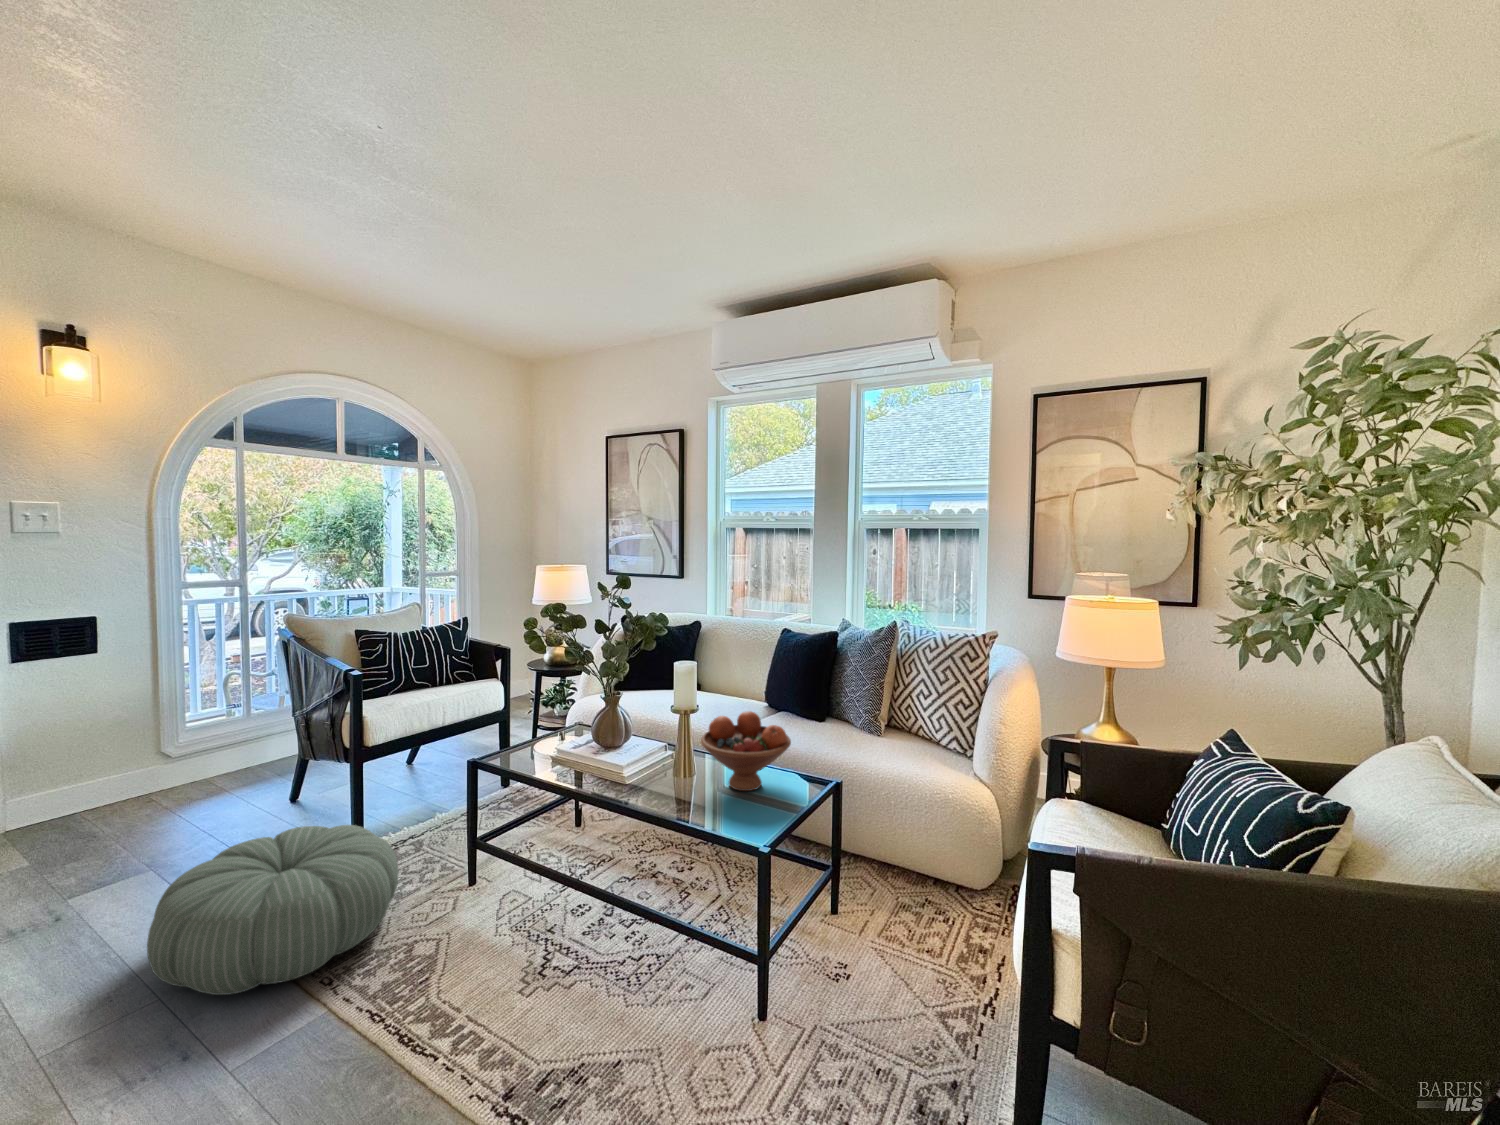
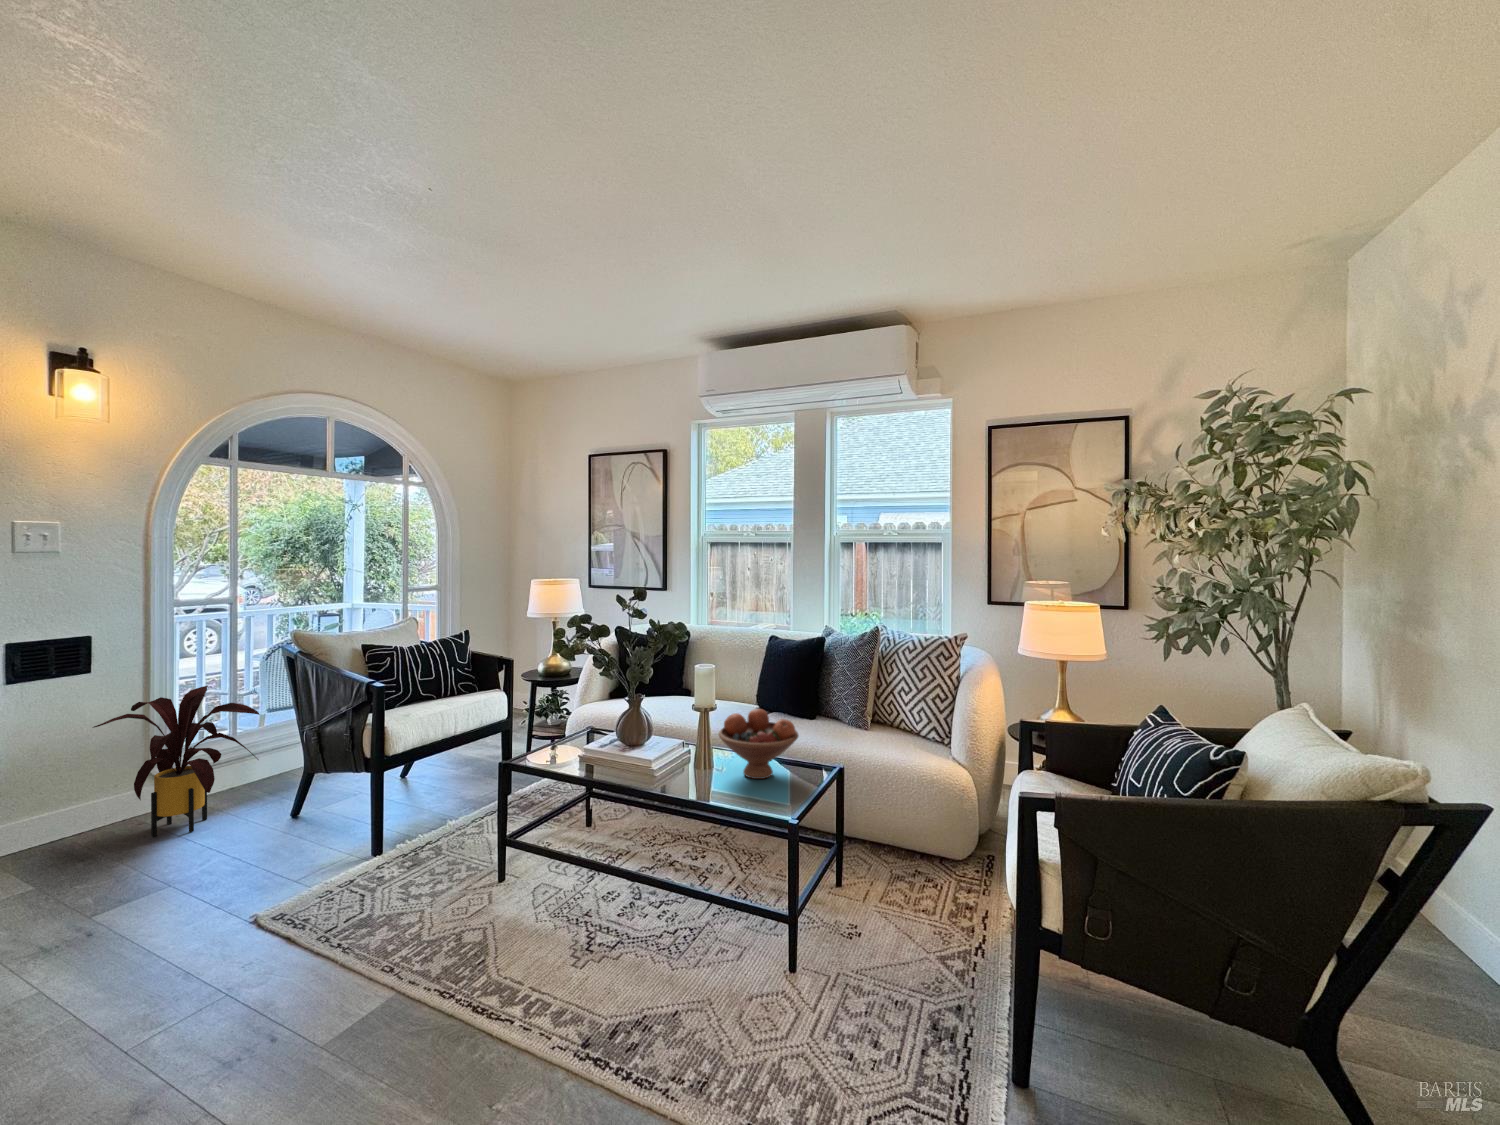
house plant: none [88,666,257,816] -> present [93,686,259,837]
pouf: present [147,825,399,995] -> none [211,828,438,986]

